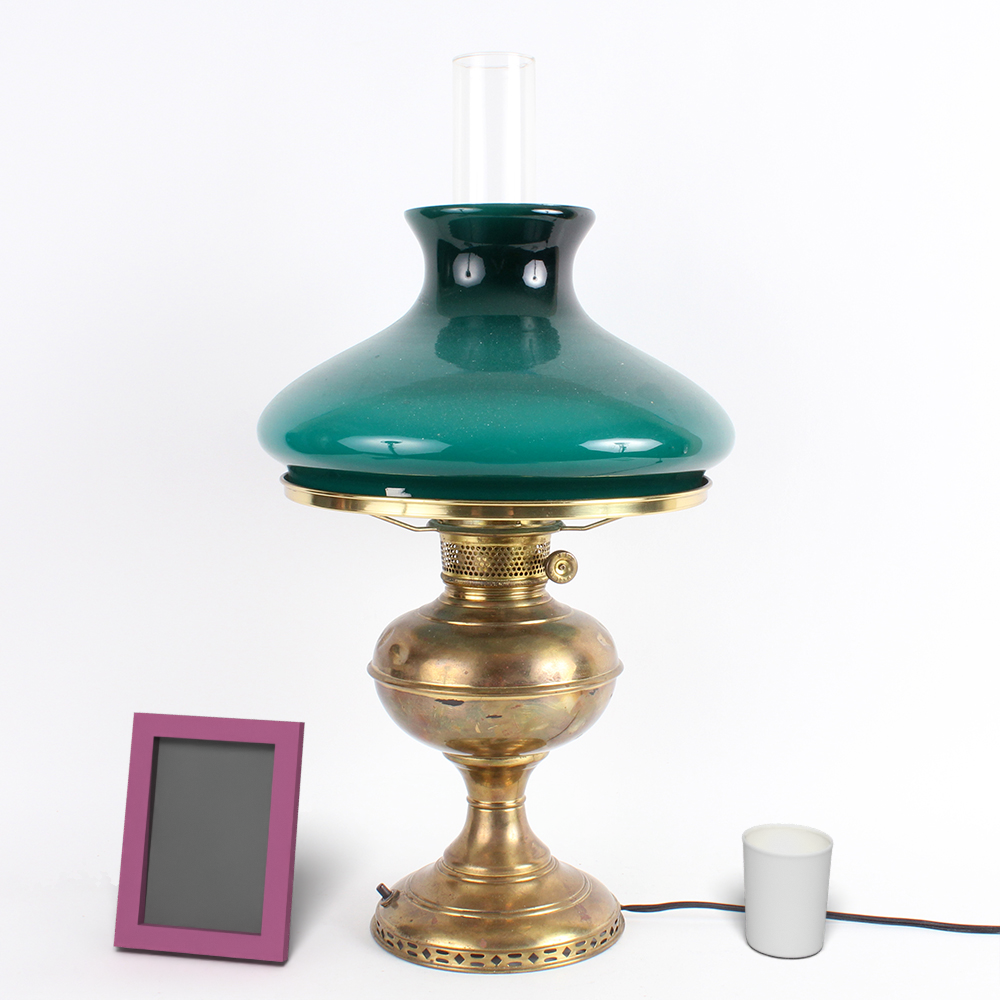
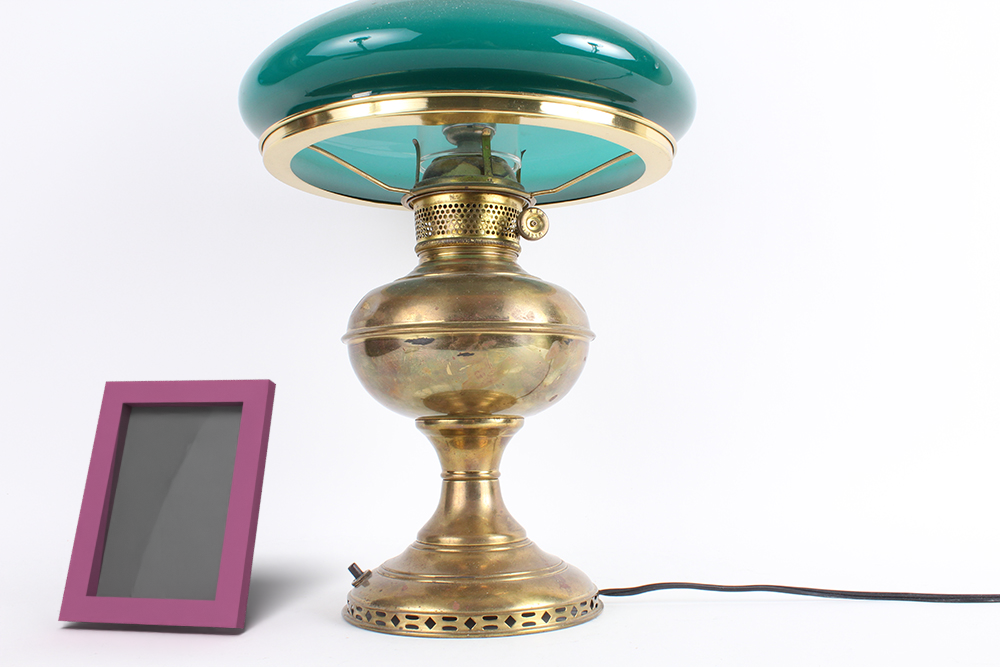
candle holder: present [742,823,833,958] -> none [722,493,818,620]

